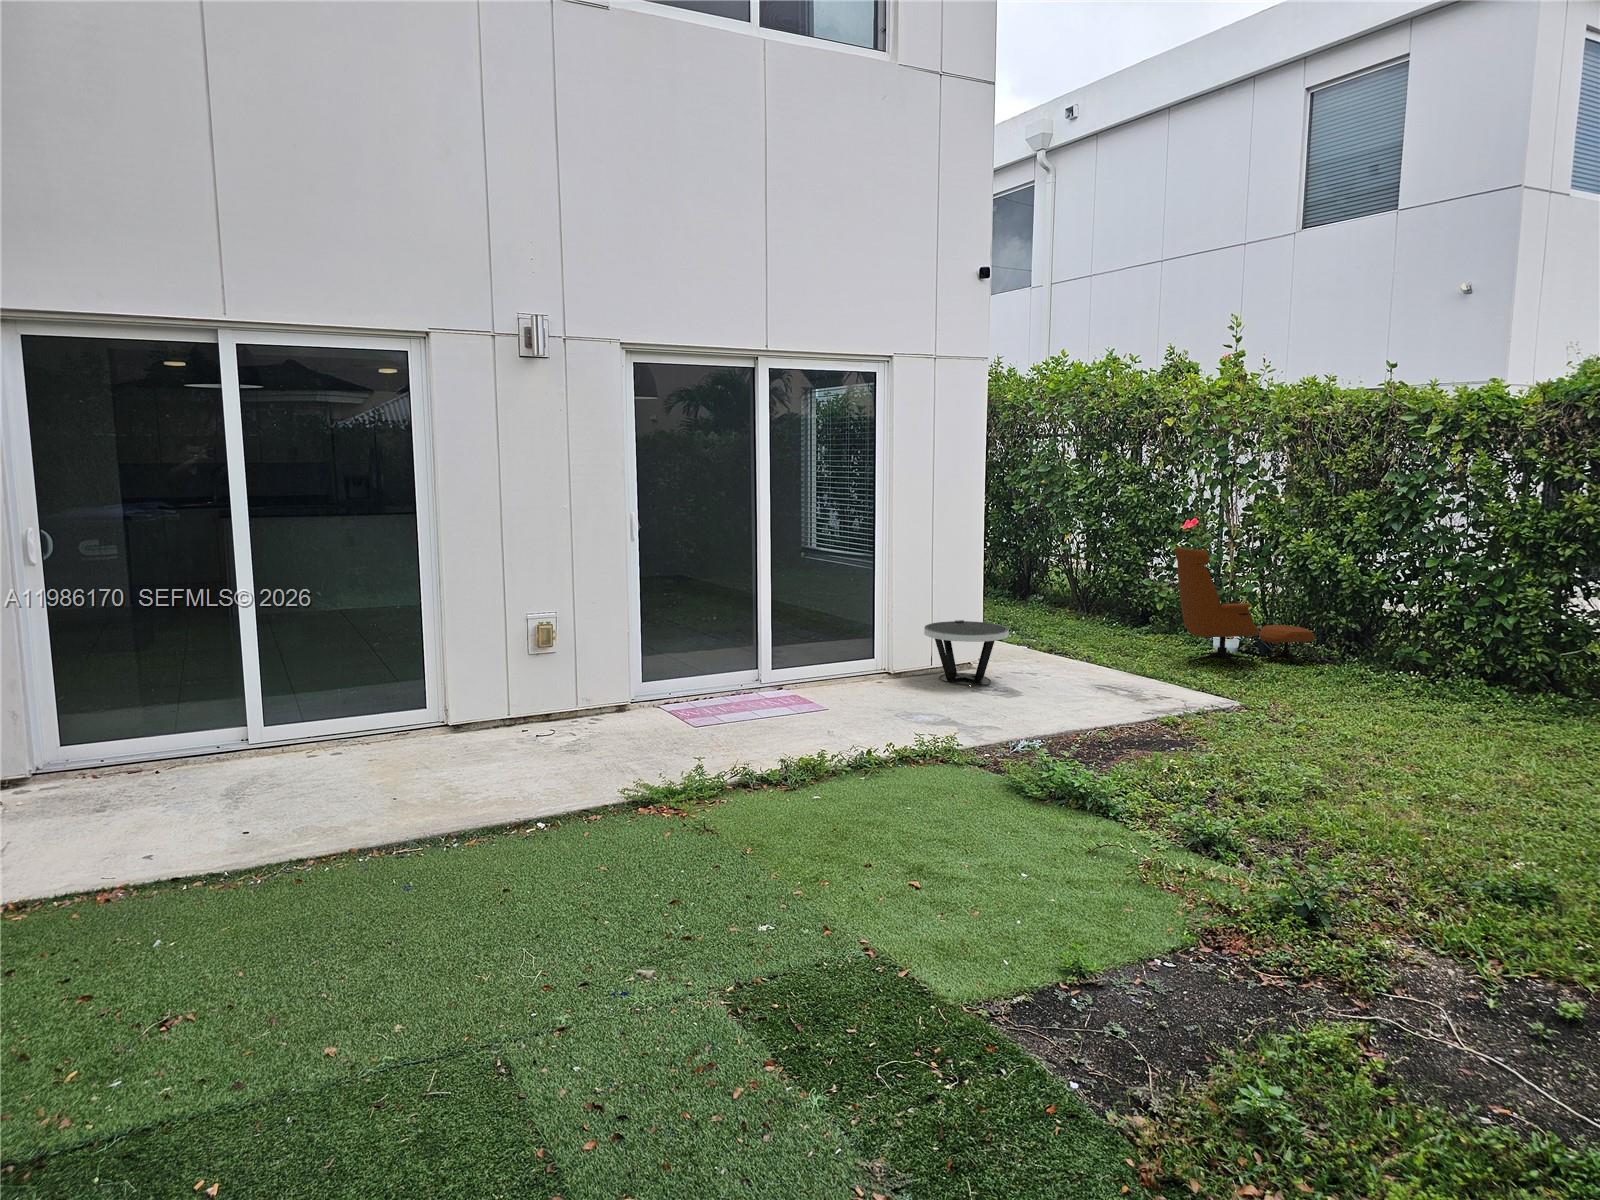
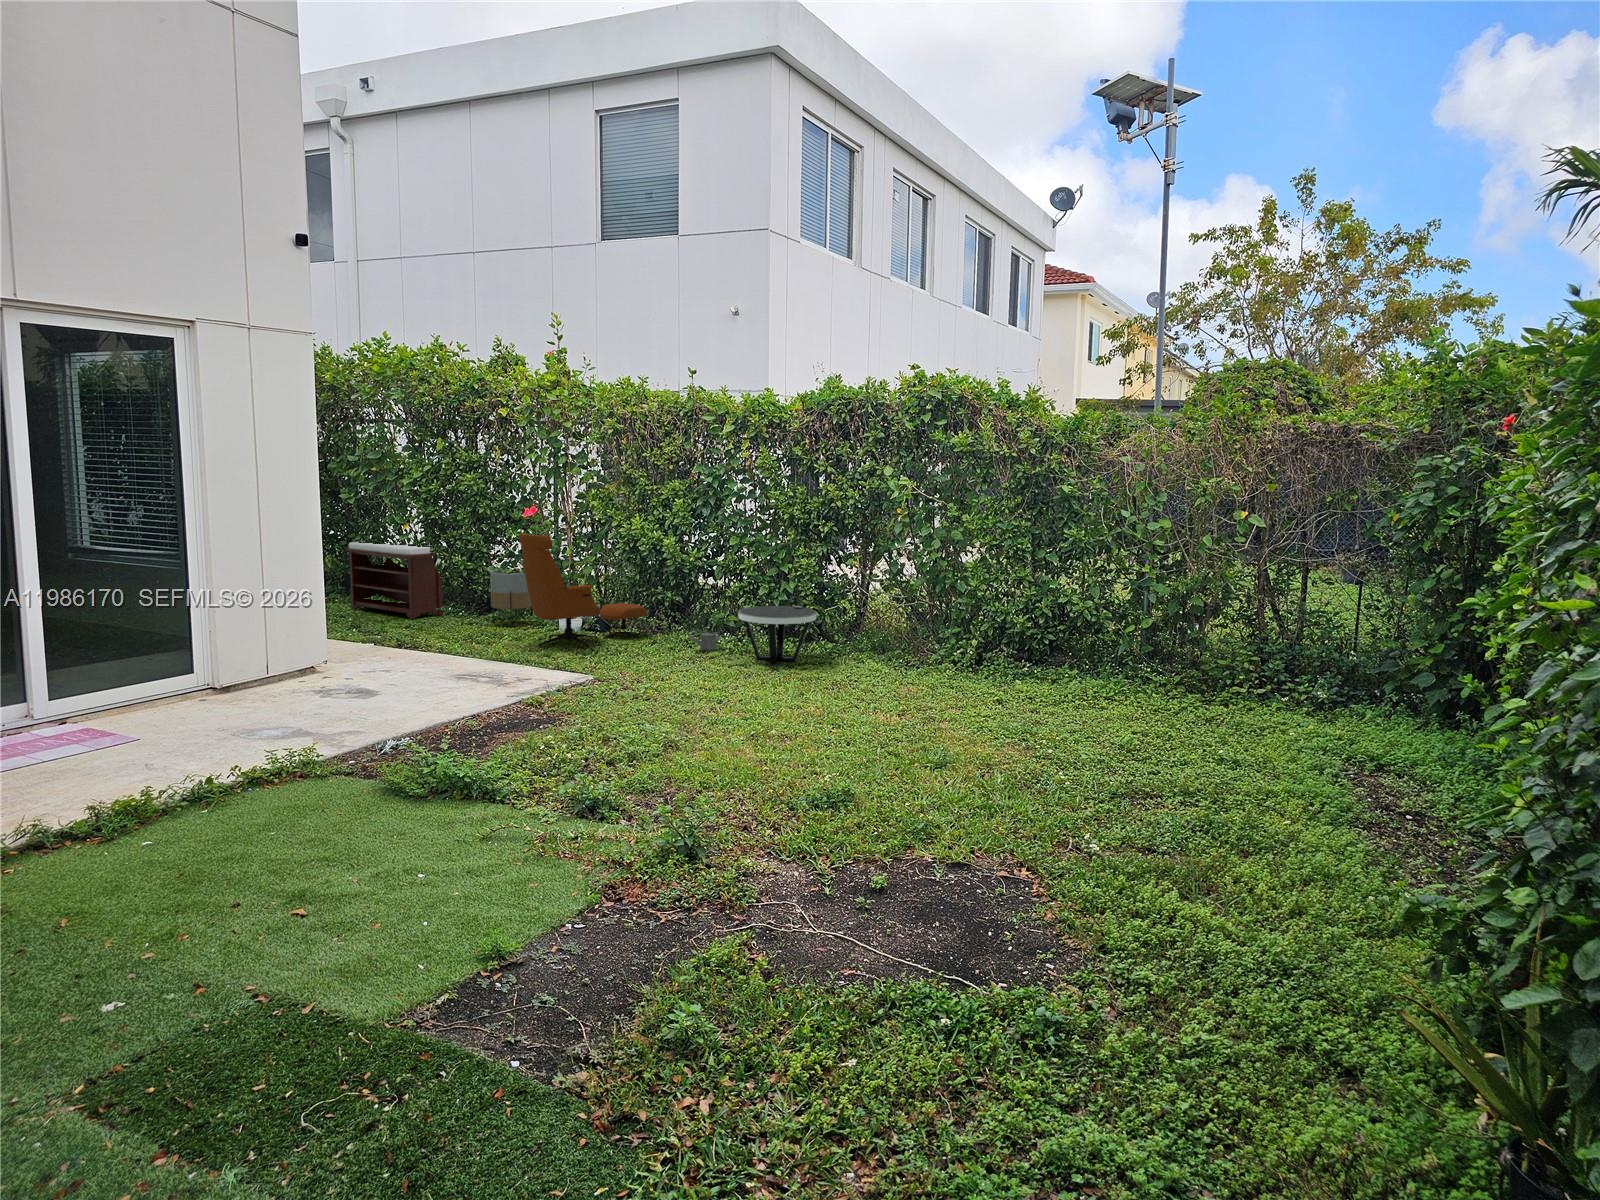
bench: none [1016,549,1105,625] -> present [346,542,443,619]
planter: none [1146,583,1188,642] -> present [490,570,531,628]
side table: present [924,620,1009,686] -> present [738,606,816,666]
watering can: none [1362,666,1403,687] -> present [689,632,720,651]

